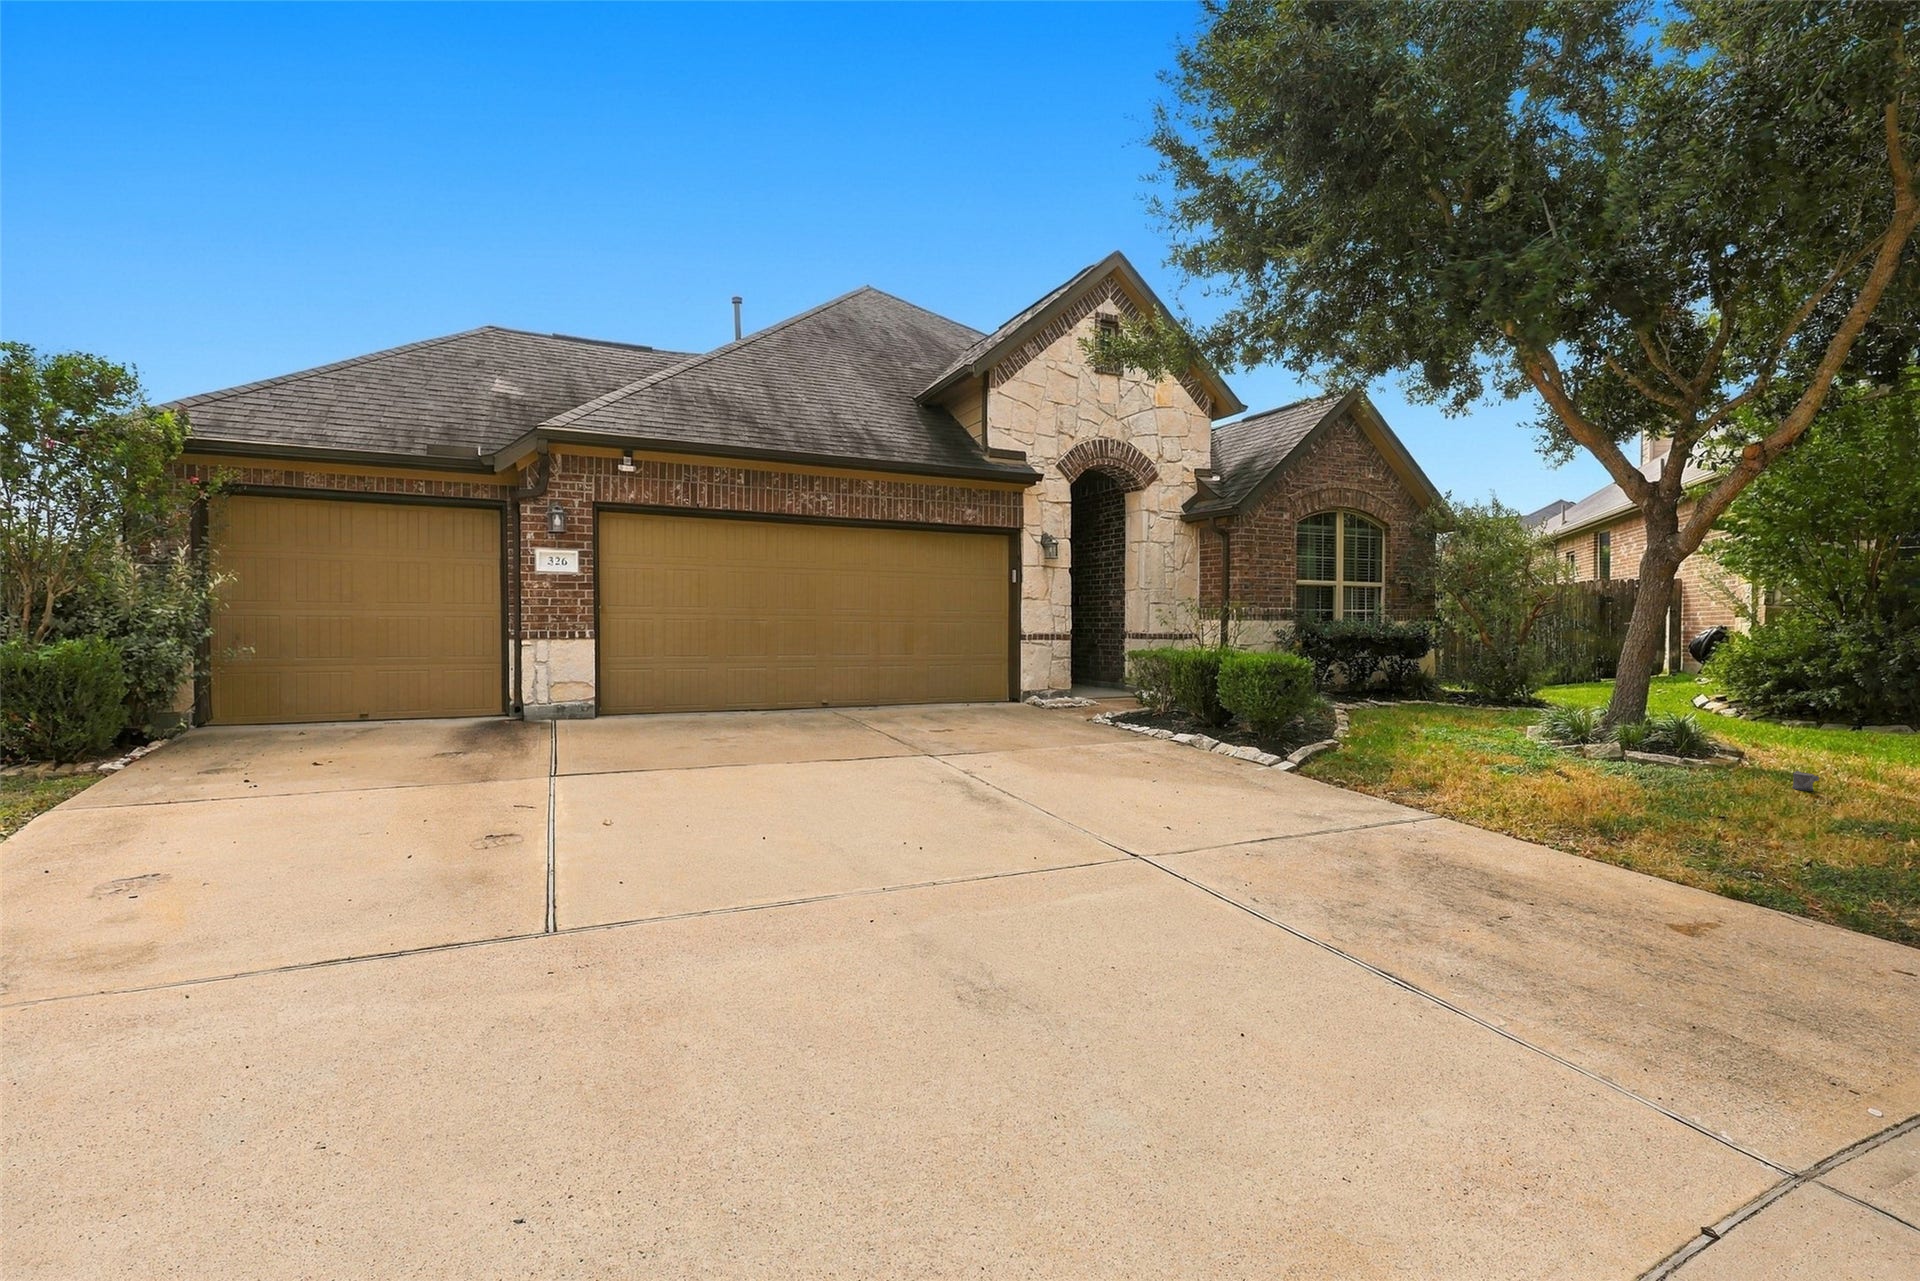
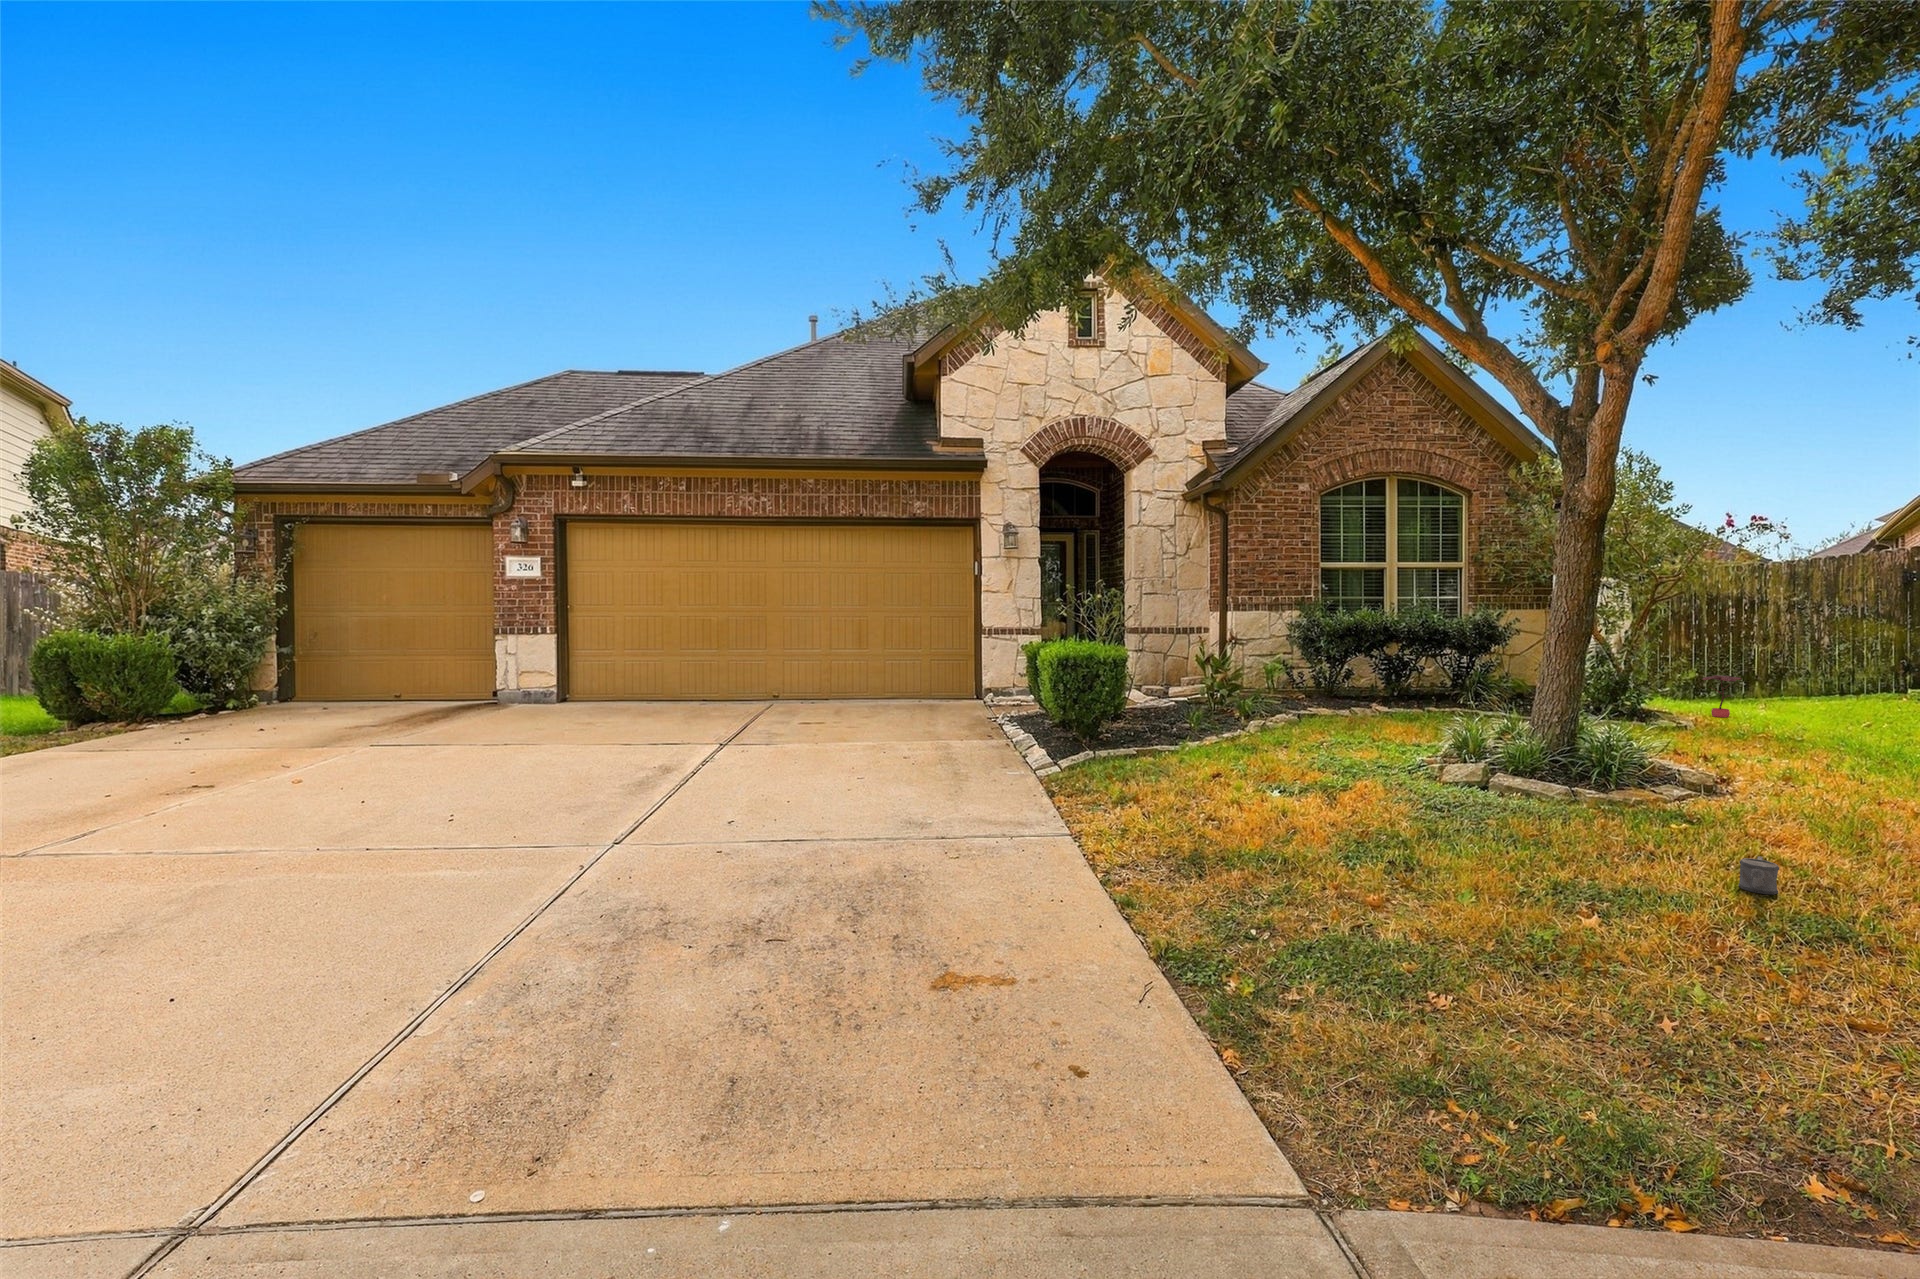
potted plant: none [1555,670,1577,700] -> present [1703,675,1741,718]

